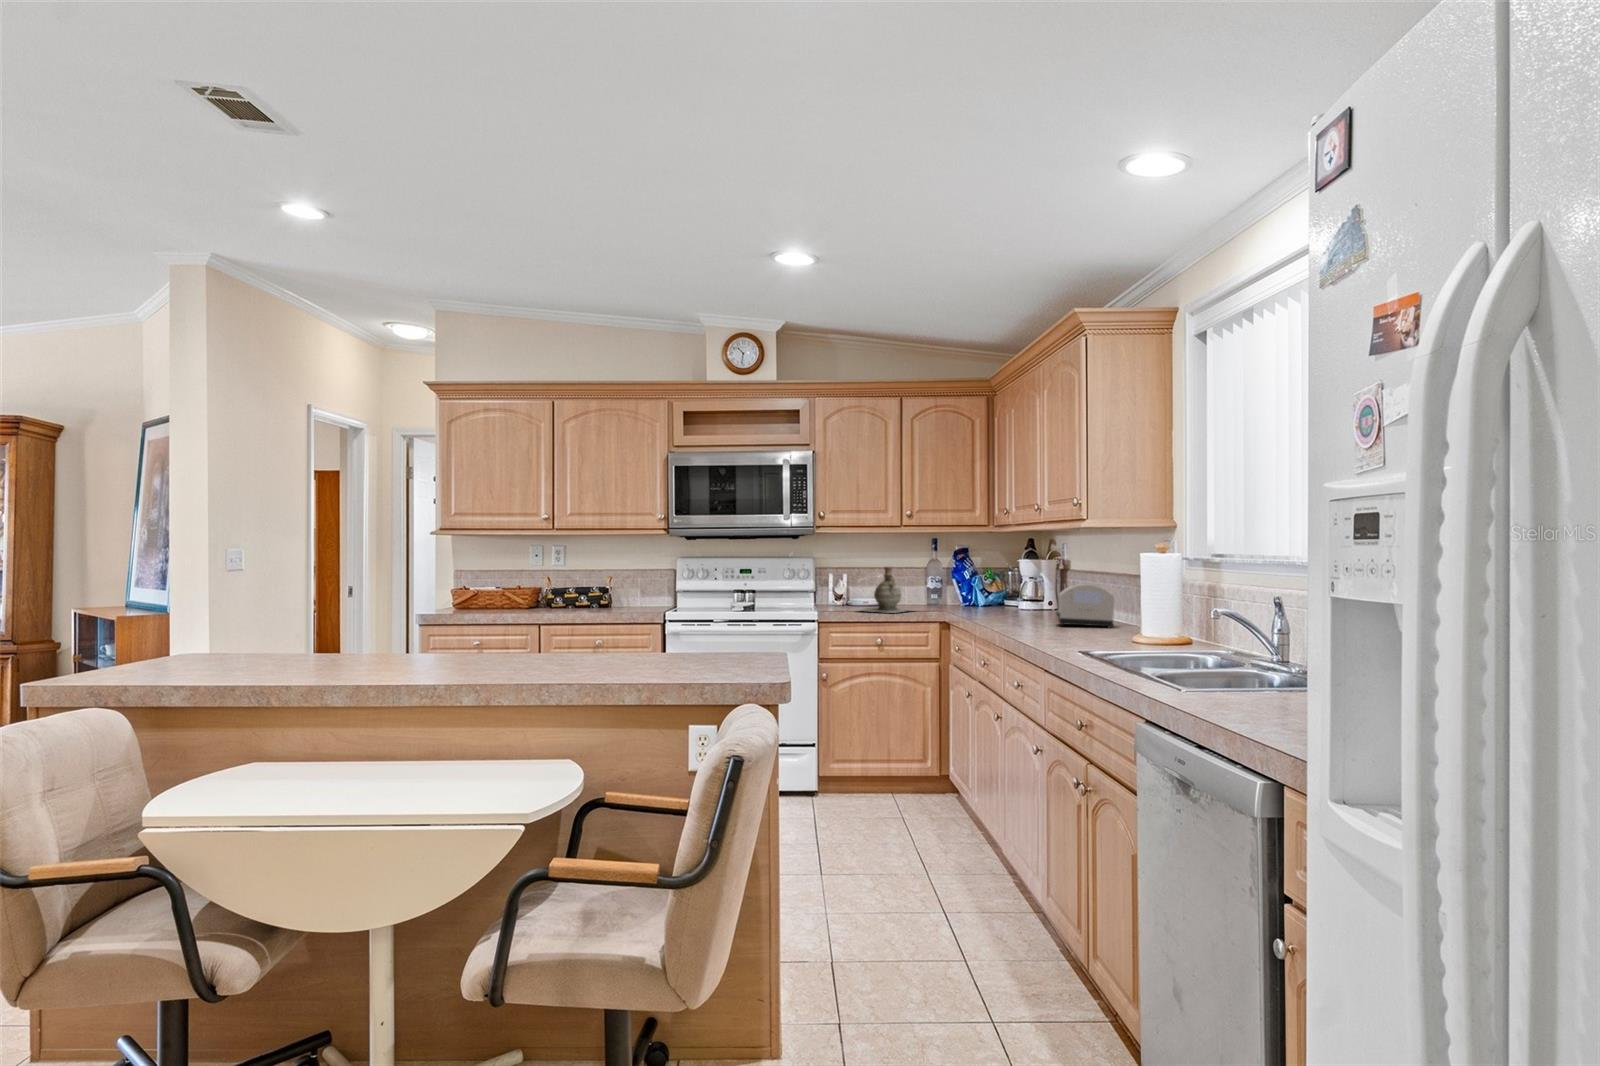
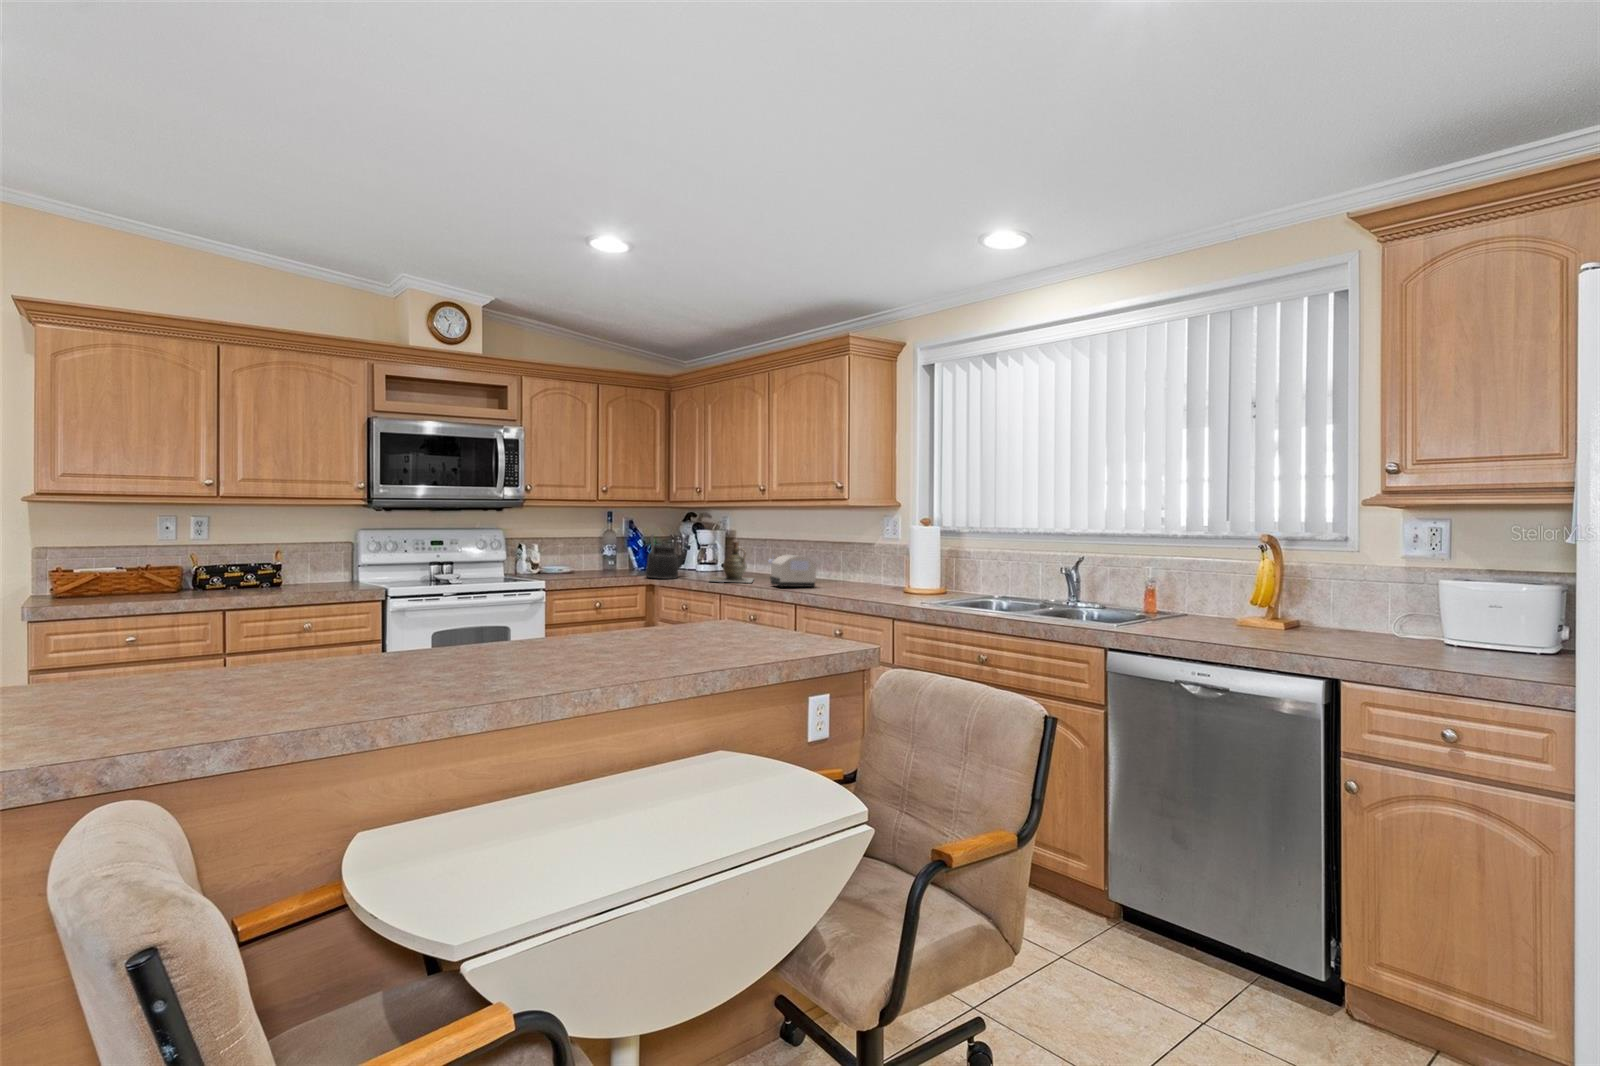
kettle: none [937,560,992,614] -> present [646,533,686,579]
ceramic jug: present [859,567,911,613] -> present [710,542,753,583]

